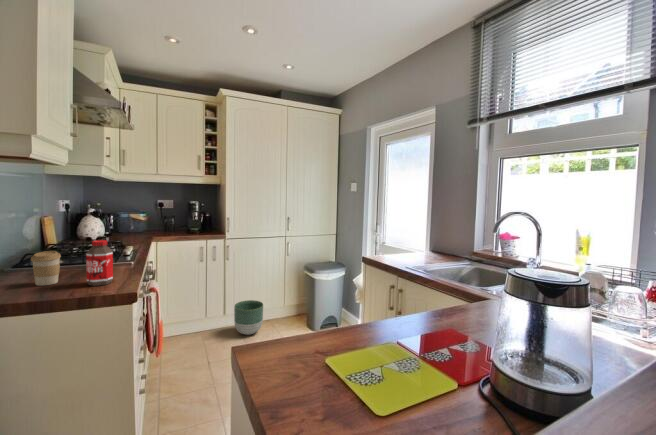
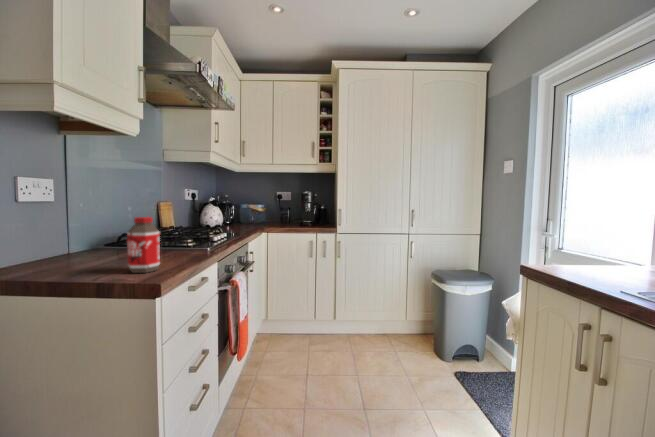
coffee cup: present [31,251,61,286] -> none [84,228,116,267]
planter: present [234,300,263,335] -> none [343,308,377,350]

